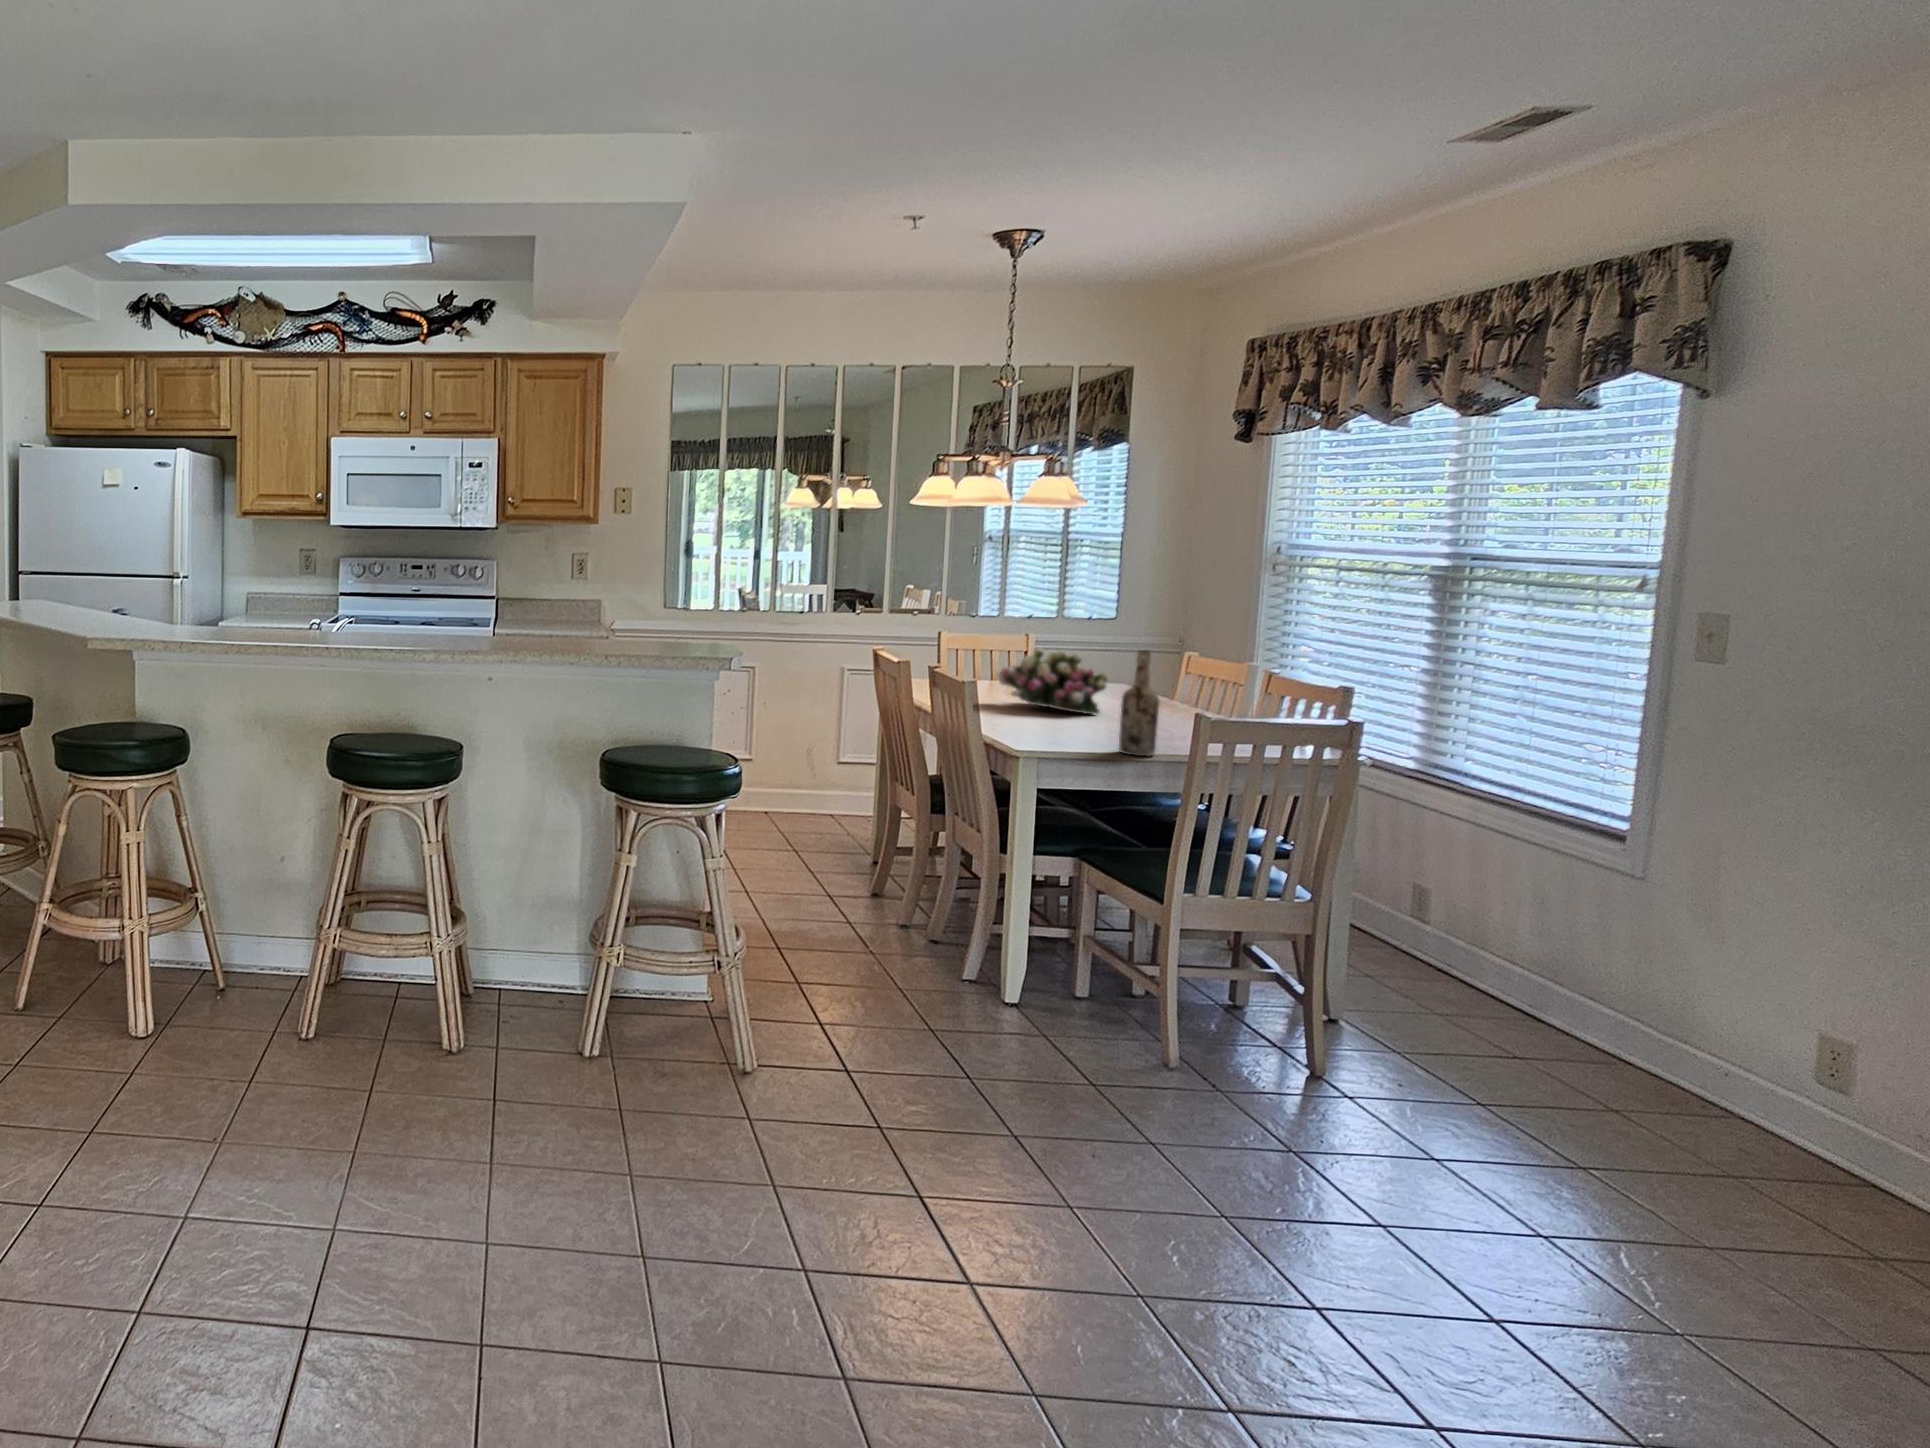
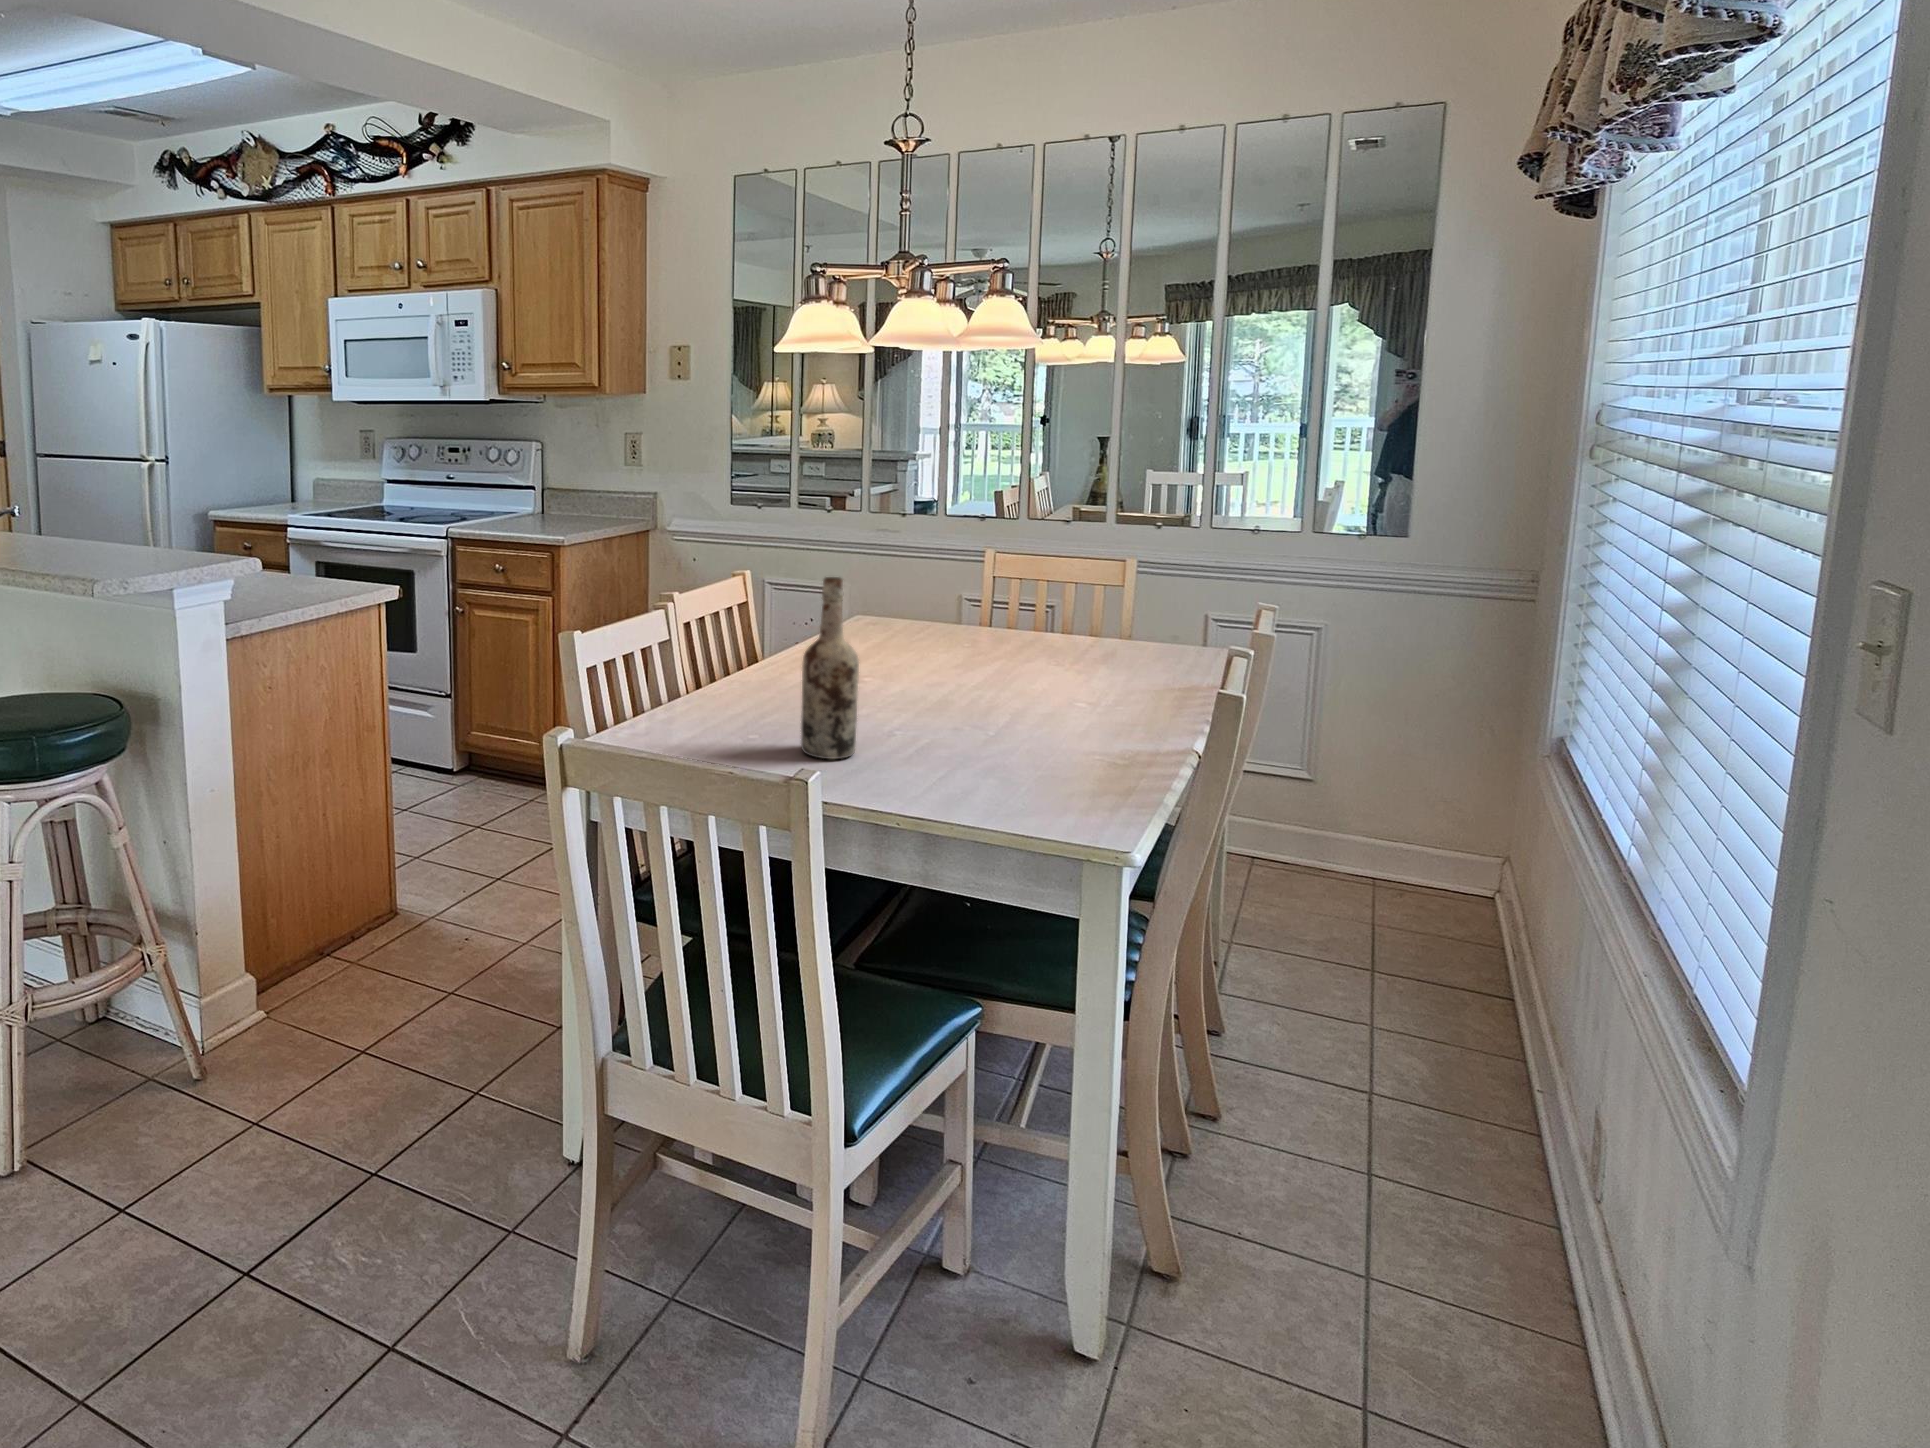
flower arrangement: present [998,647,1107,714] -> none [889,564,1066,677]

